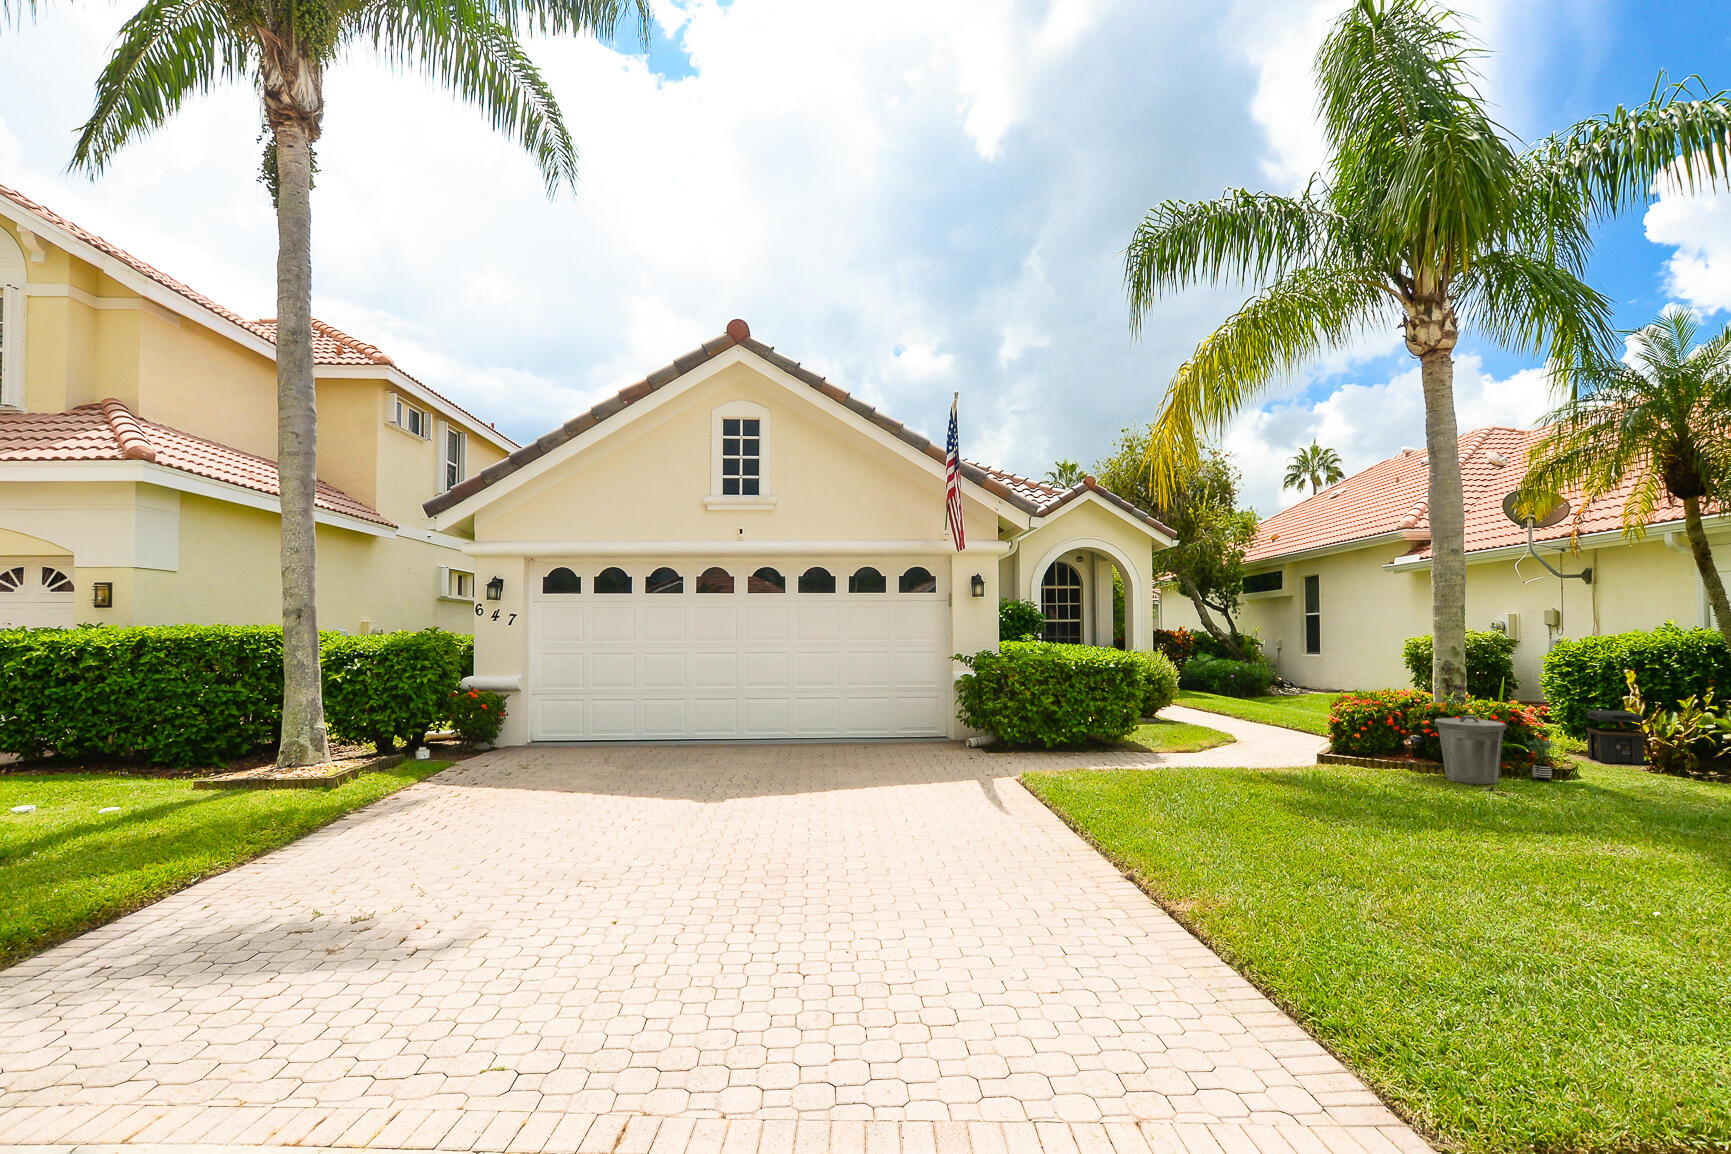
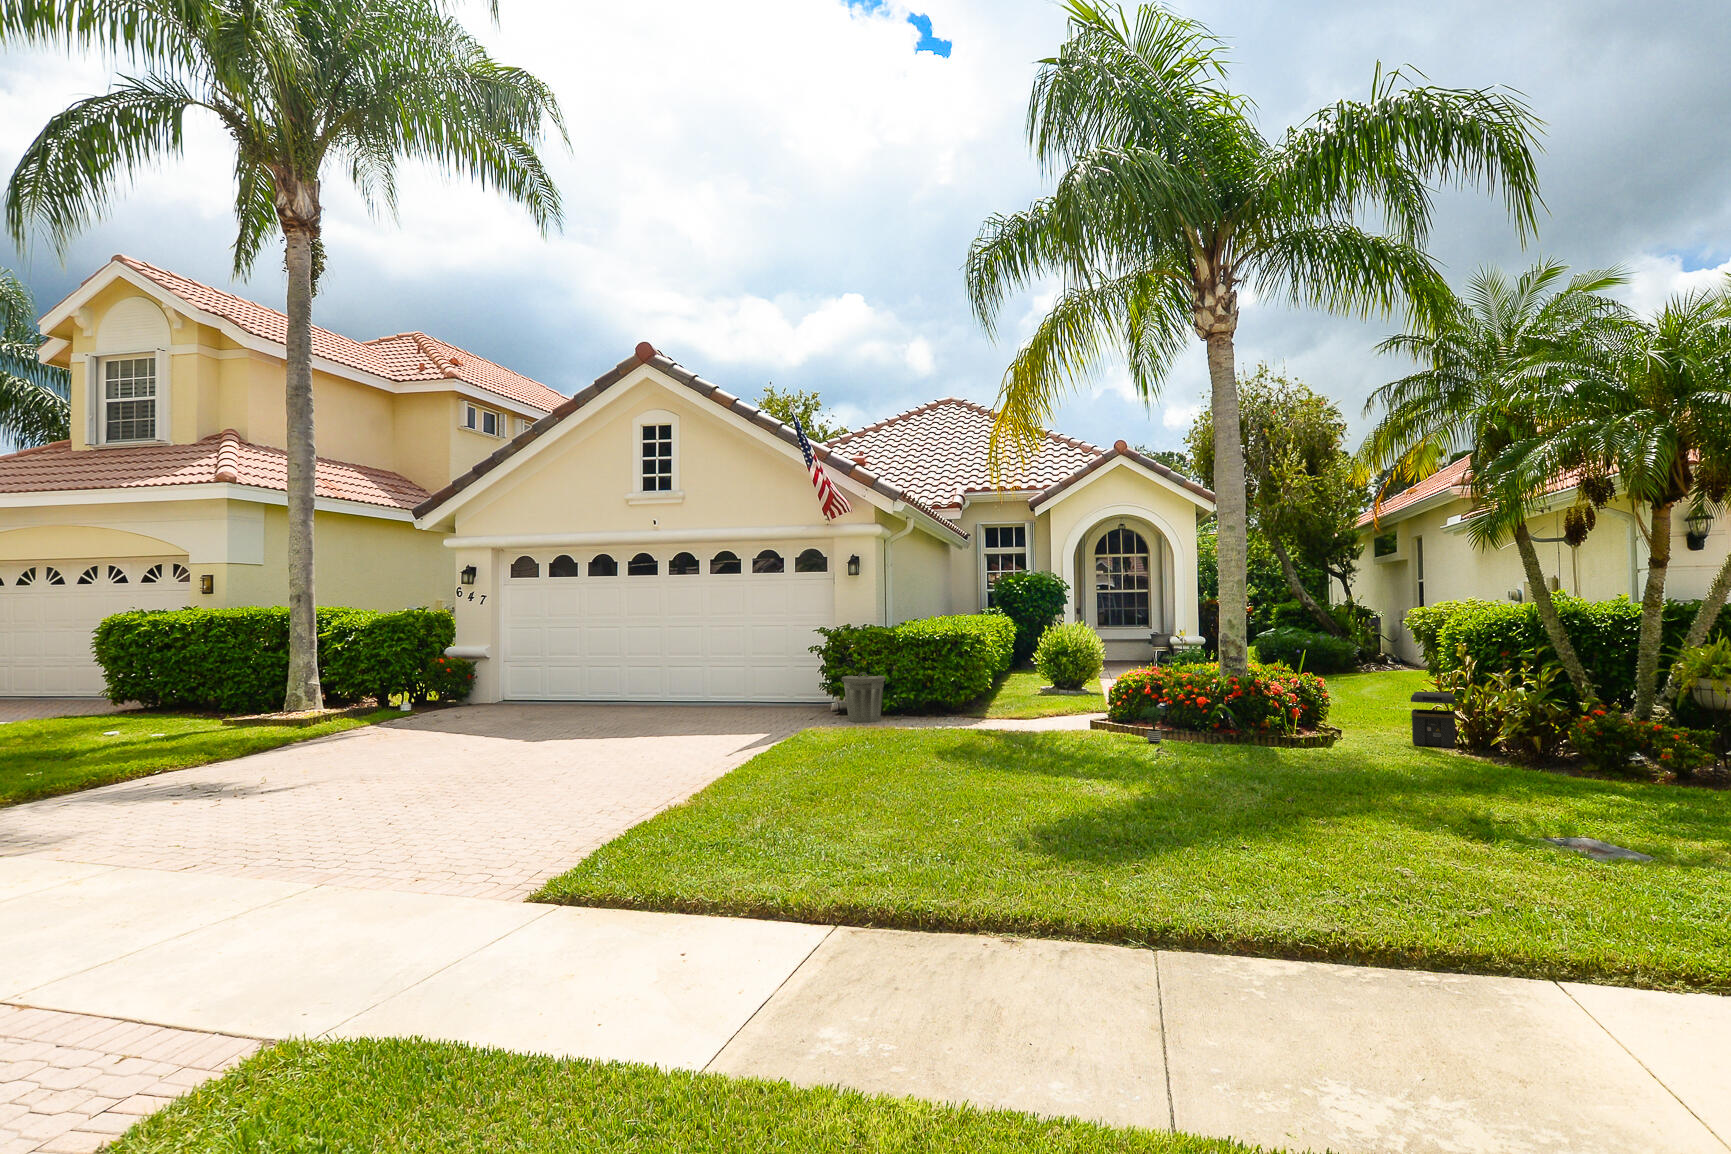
trash can: present [1435,715,1506,784] -> present [842,672,885,722]
potted plant: present [1527,738,1555,780] -> present [1140,706,1164,744]

